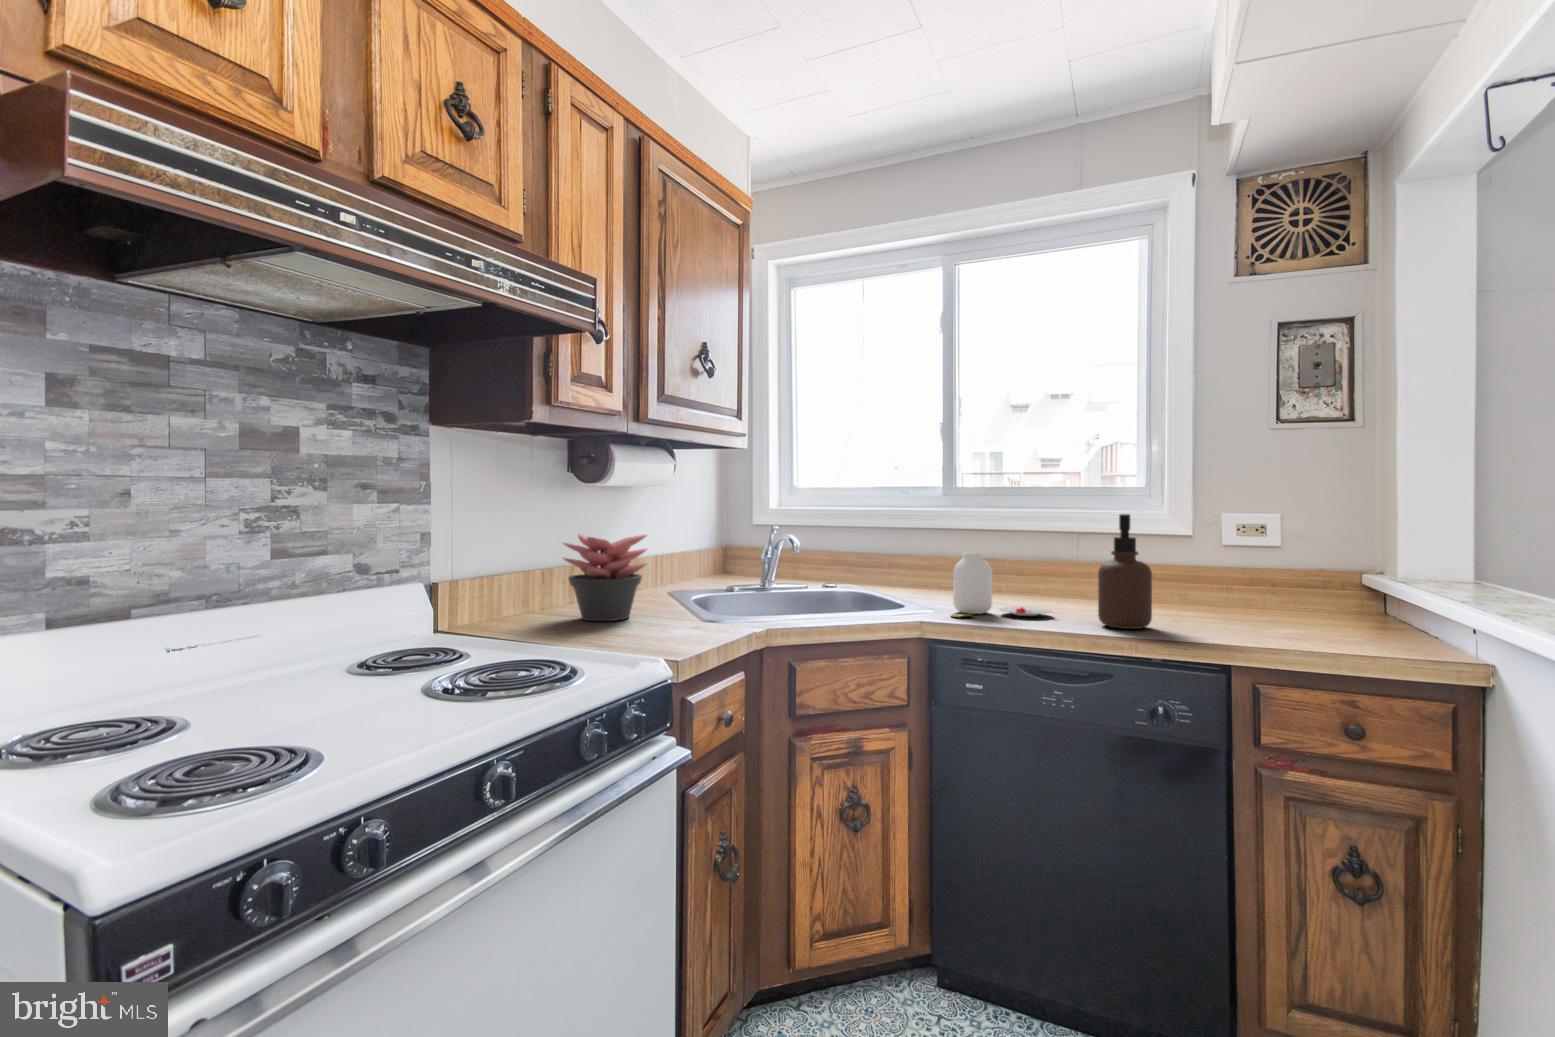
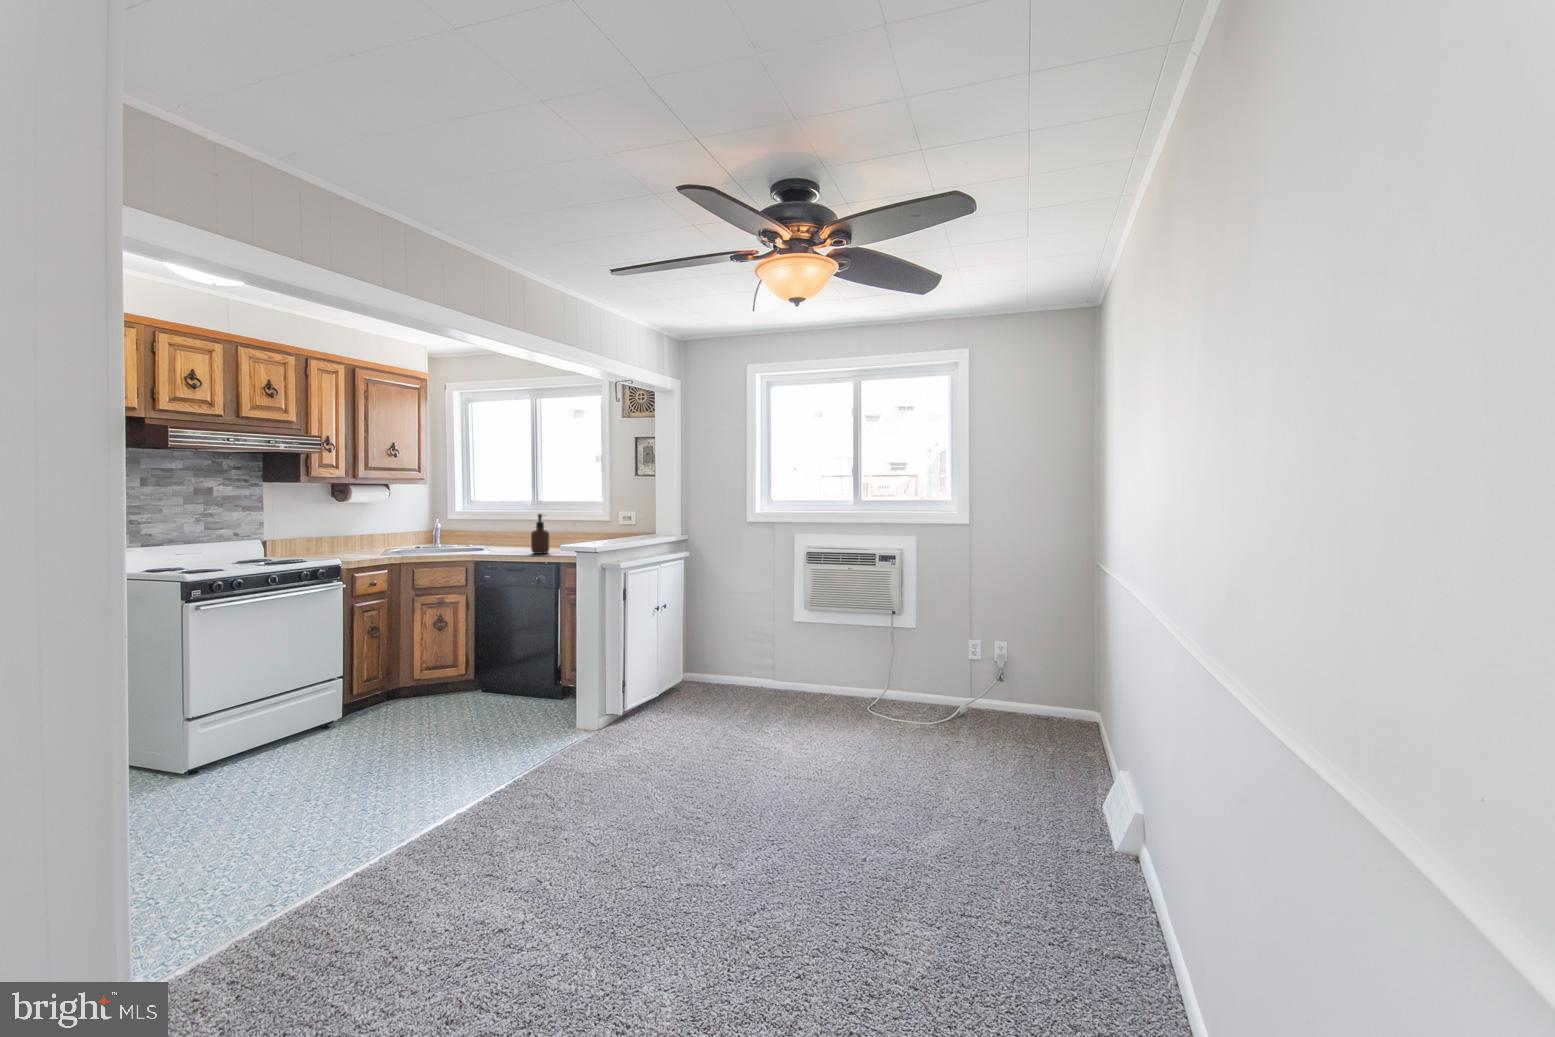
succulent plant: present [564,534,647,621] -> none [324,522,362,555]
jar: present [952,552,1051,617] -> none [487,528,528,552]

